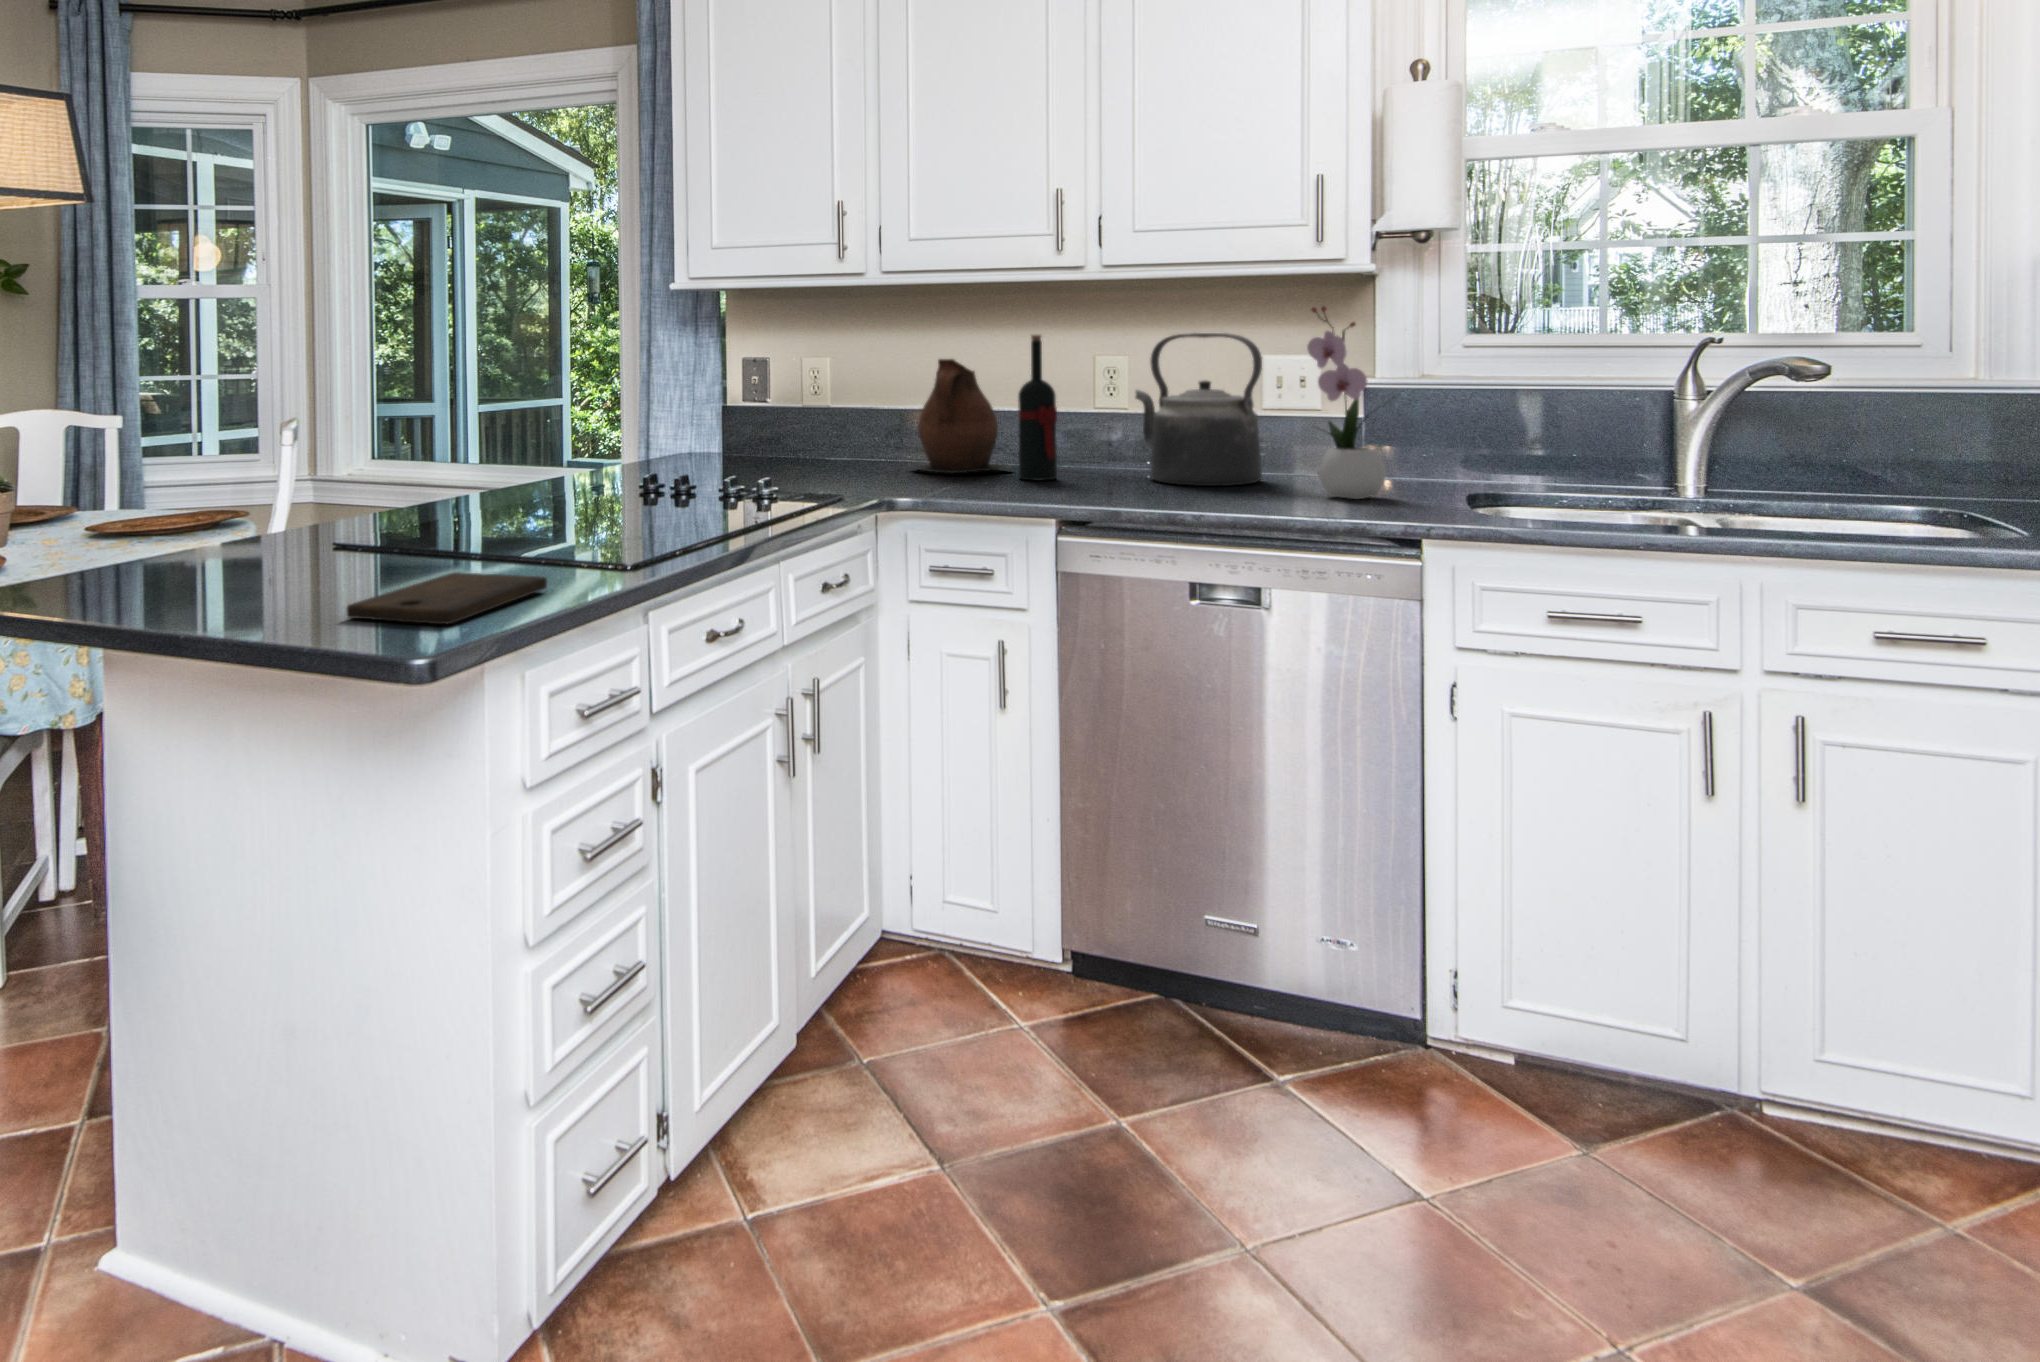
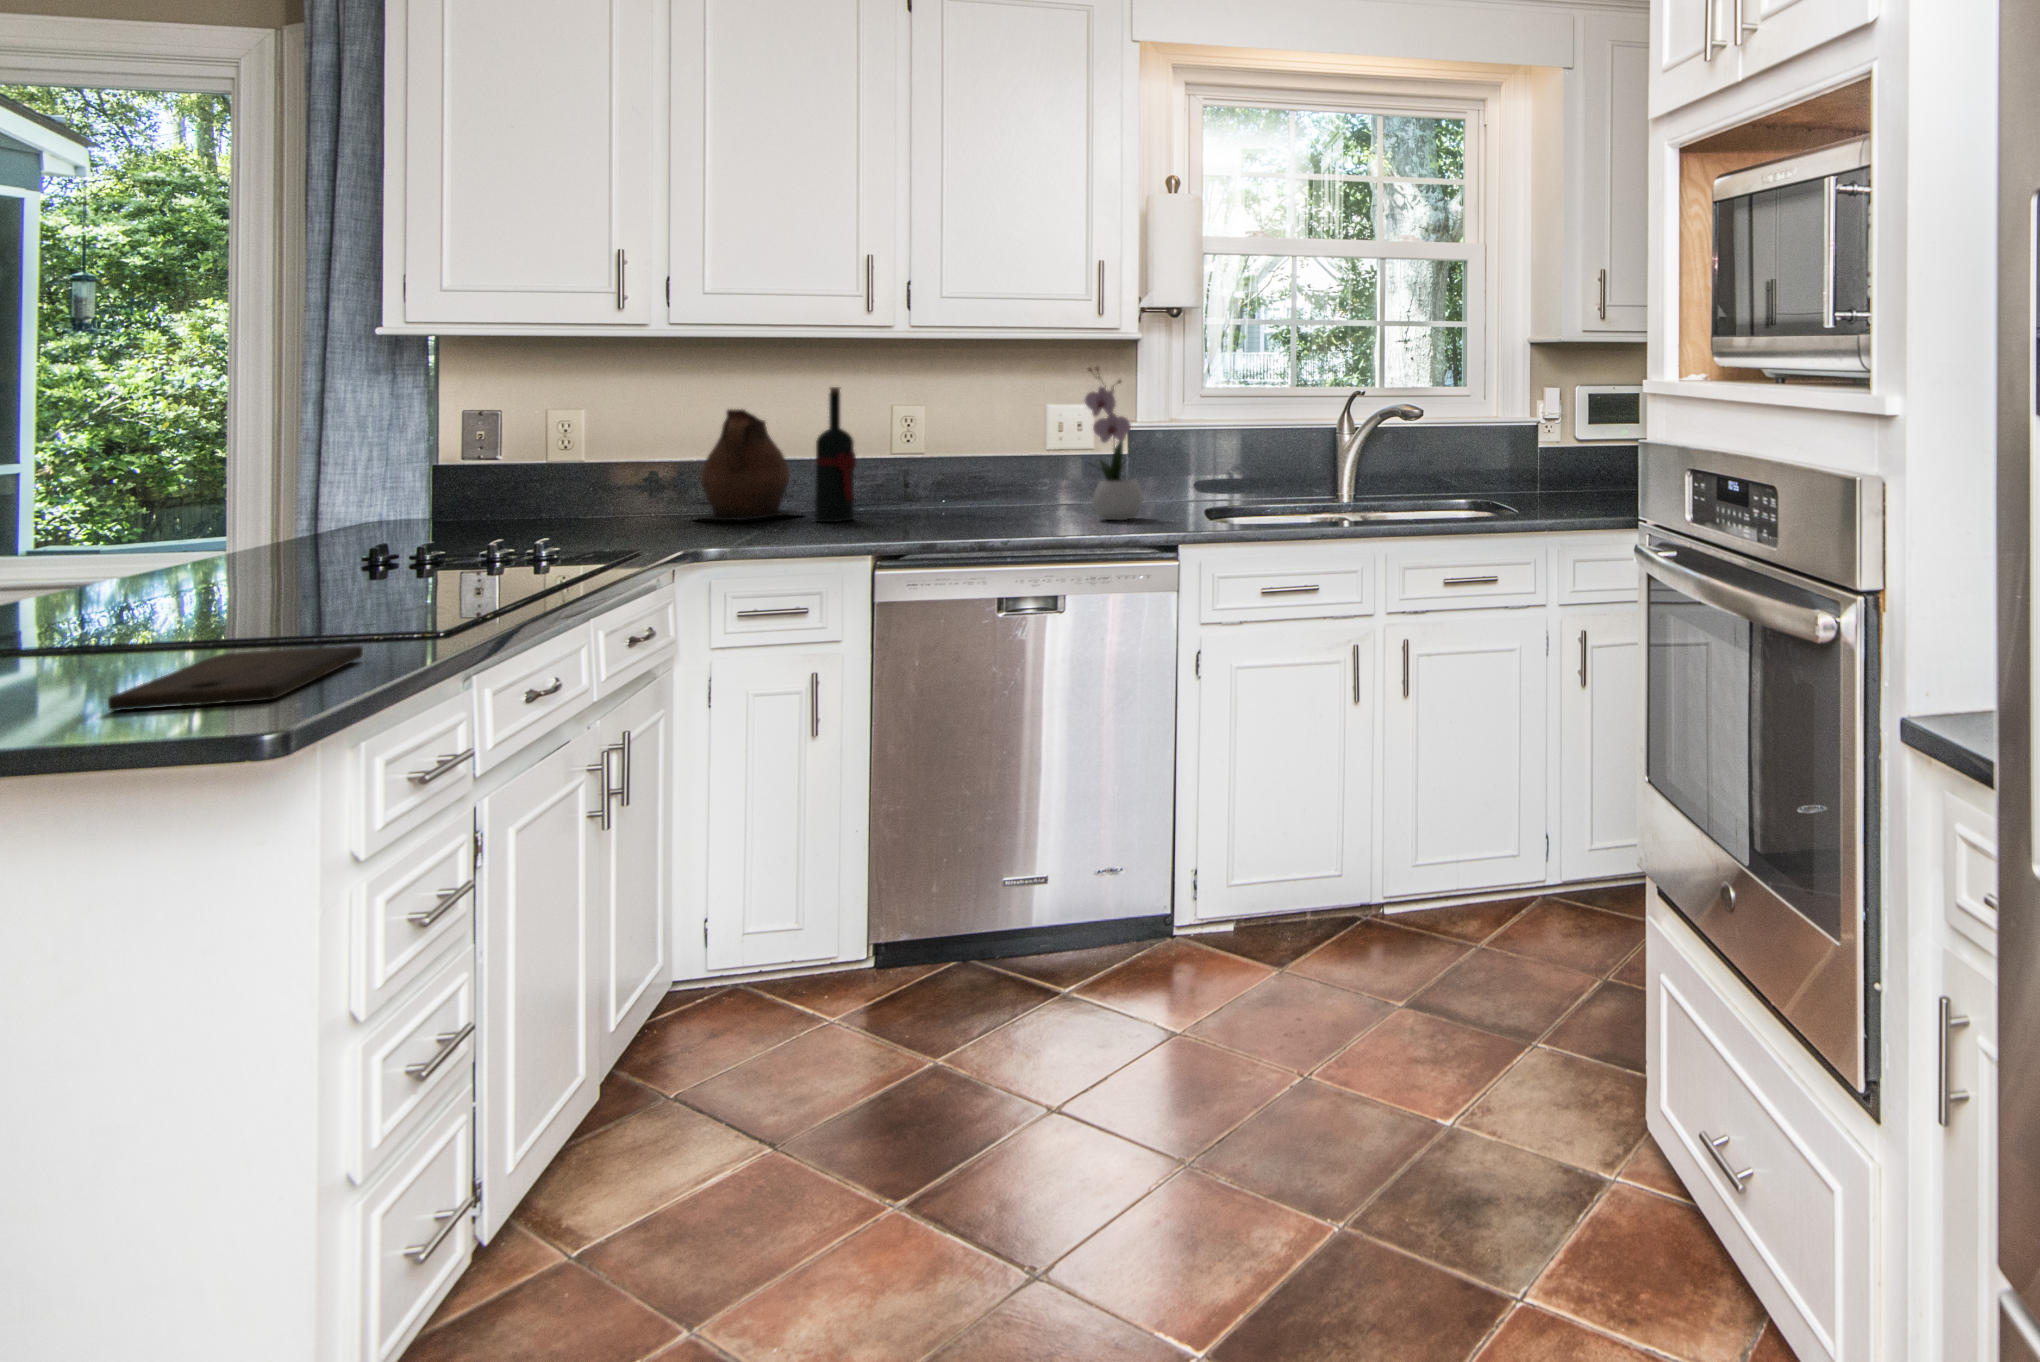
kettle: present [1135,333,1262,486] -> none [927,387,1043,518]

